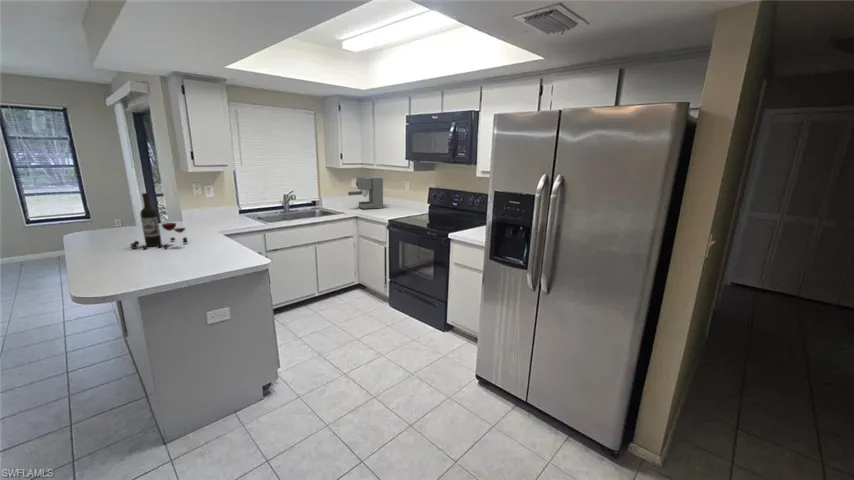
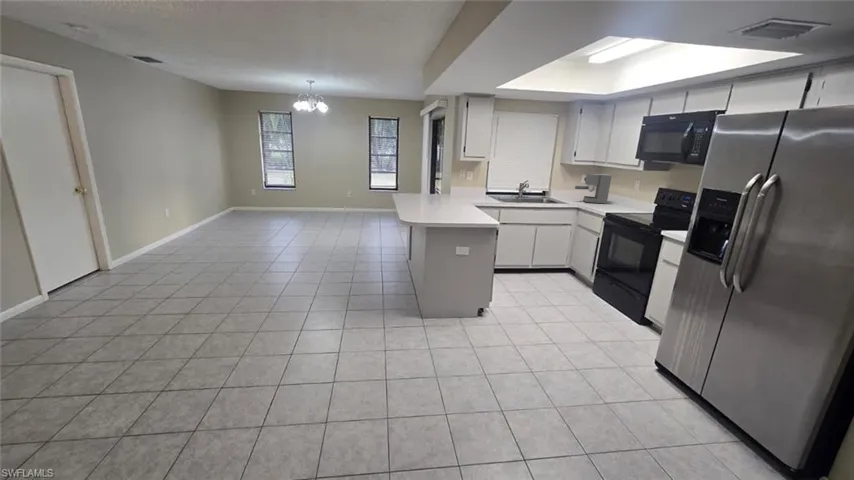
wine bottle: present [131,193,188,249] -> none [424,172,454,209]

